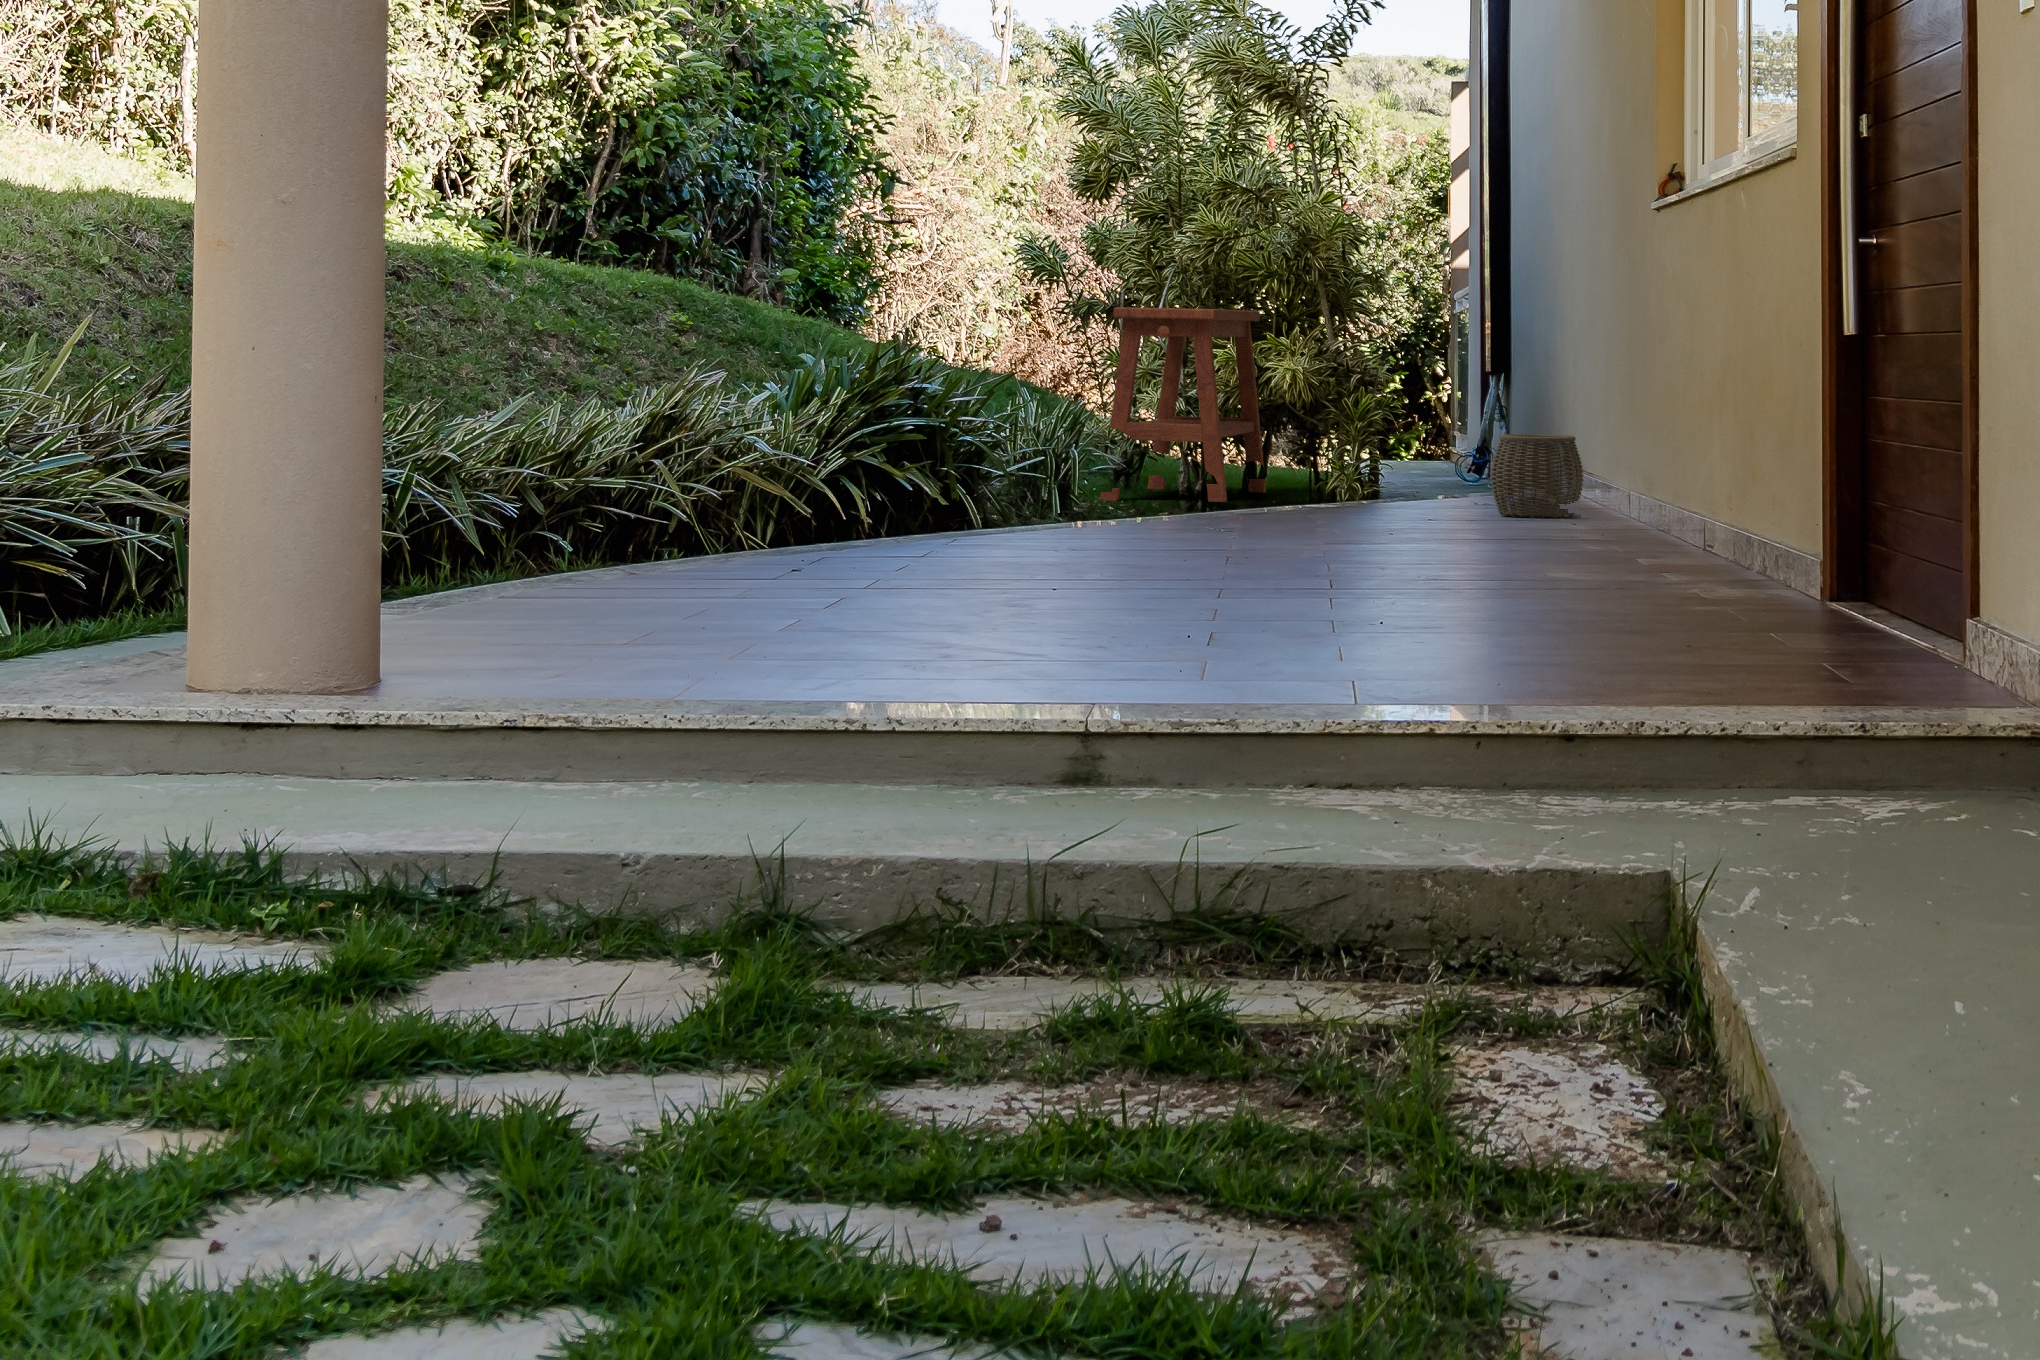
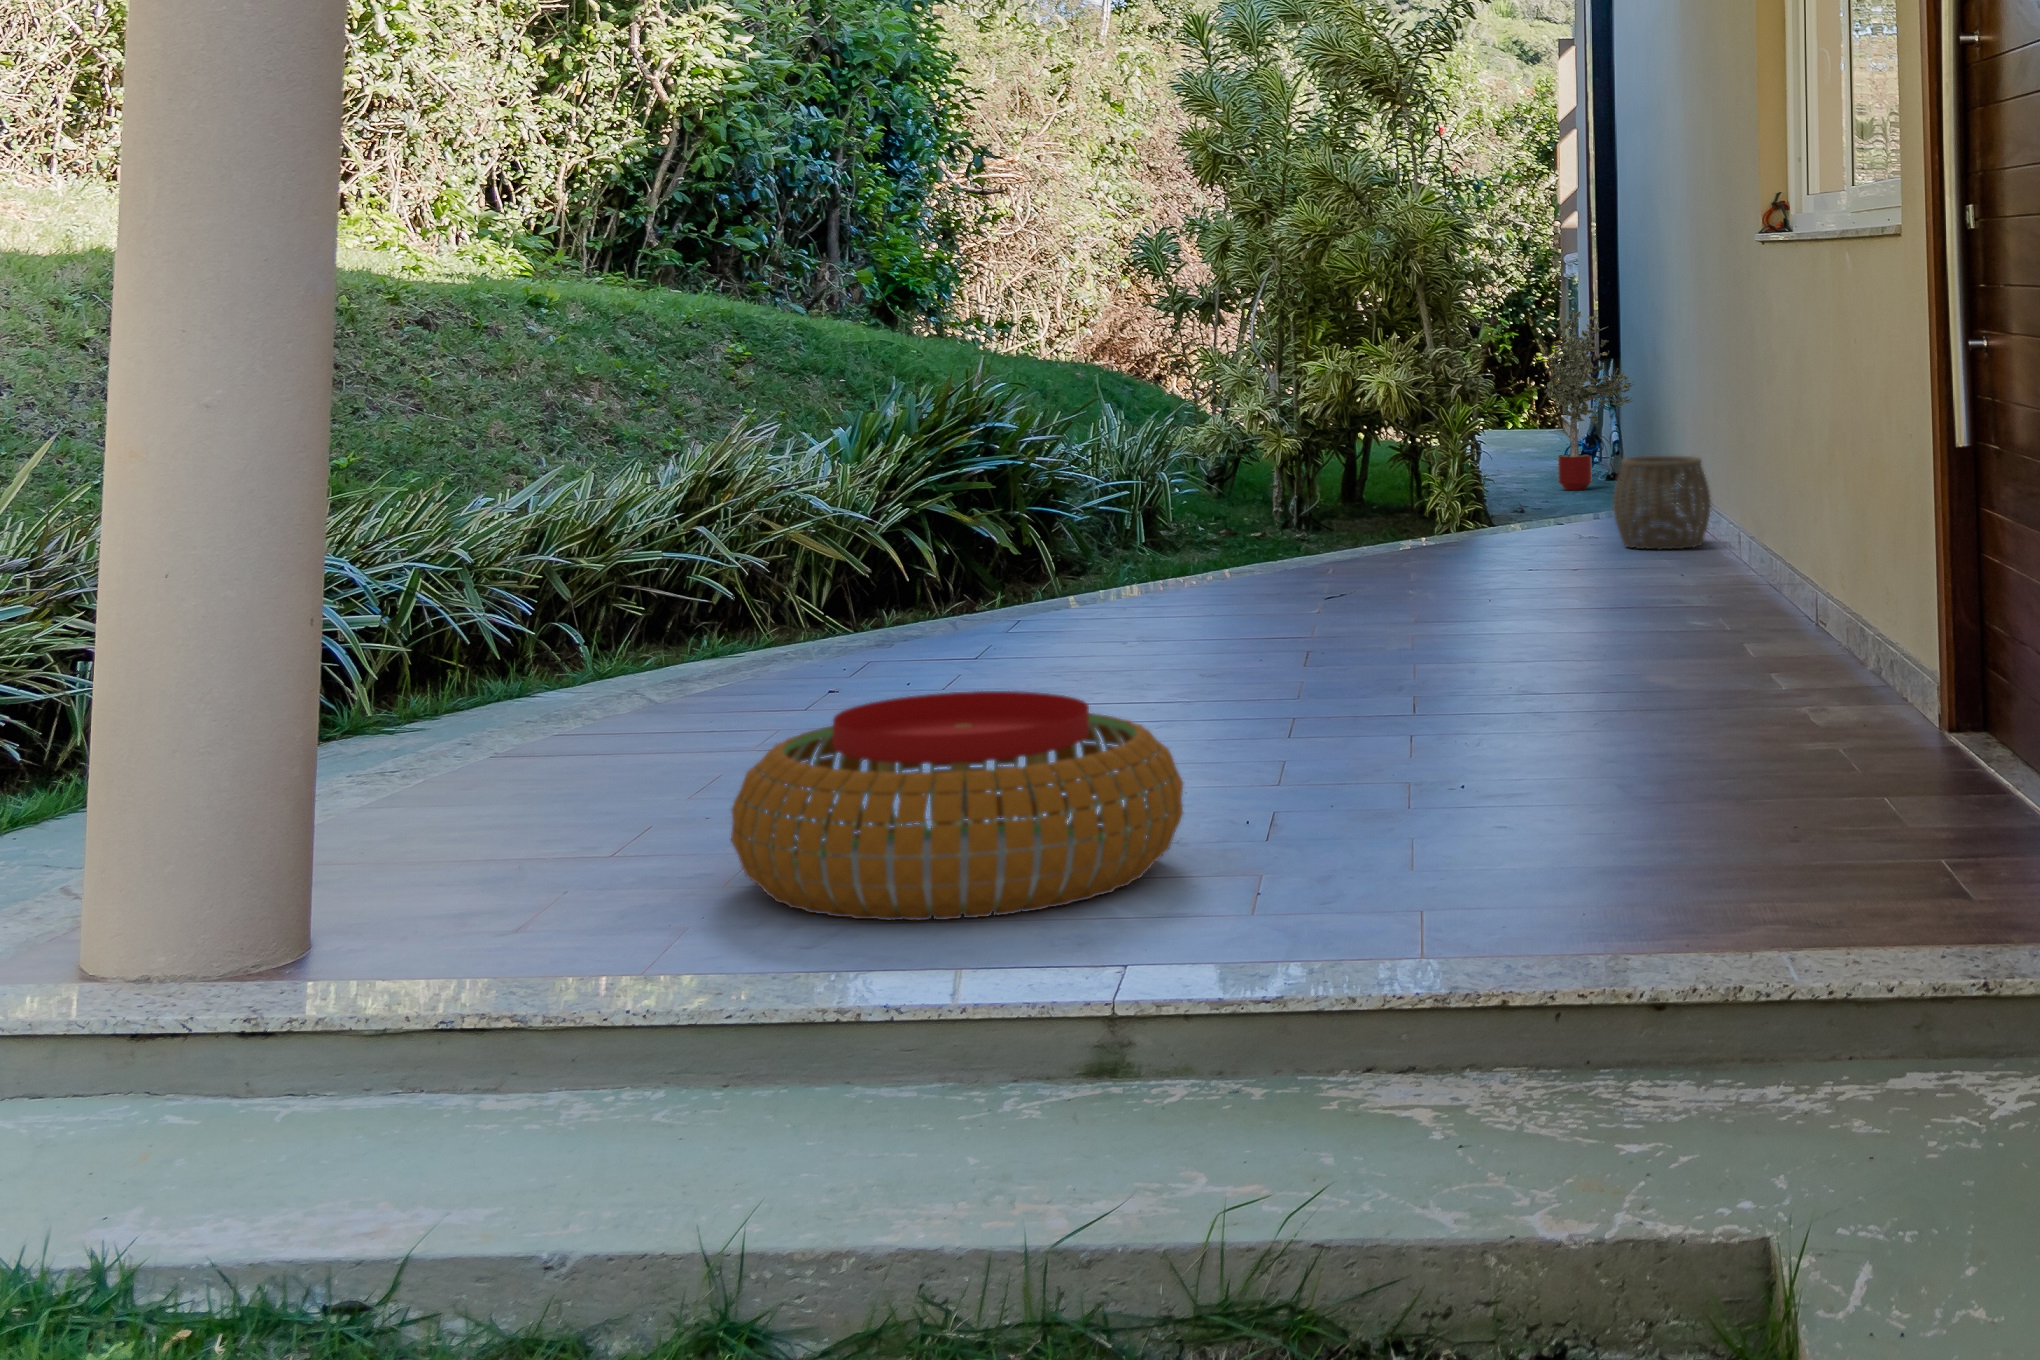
side table: present [1100,307,1266,502] -> none [1198,311,1379,530]
potted tree: none [1417,321,1507,488] -> present [1541,311,1634,490]
pouf: none [737,504,1134,674] -> present [731,691,1183,920]

